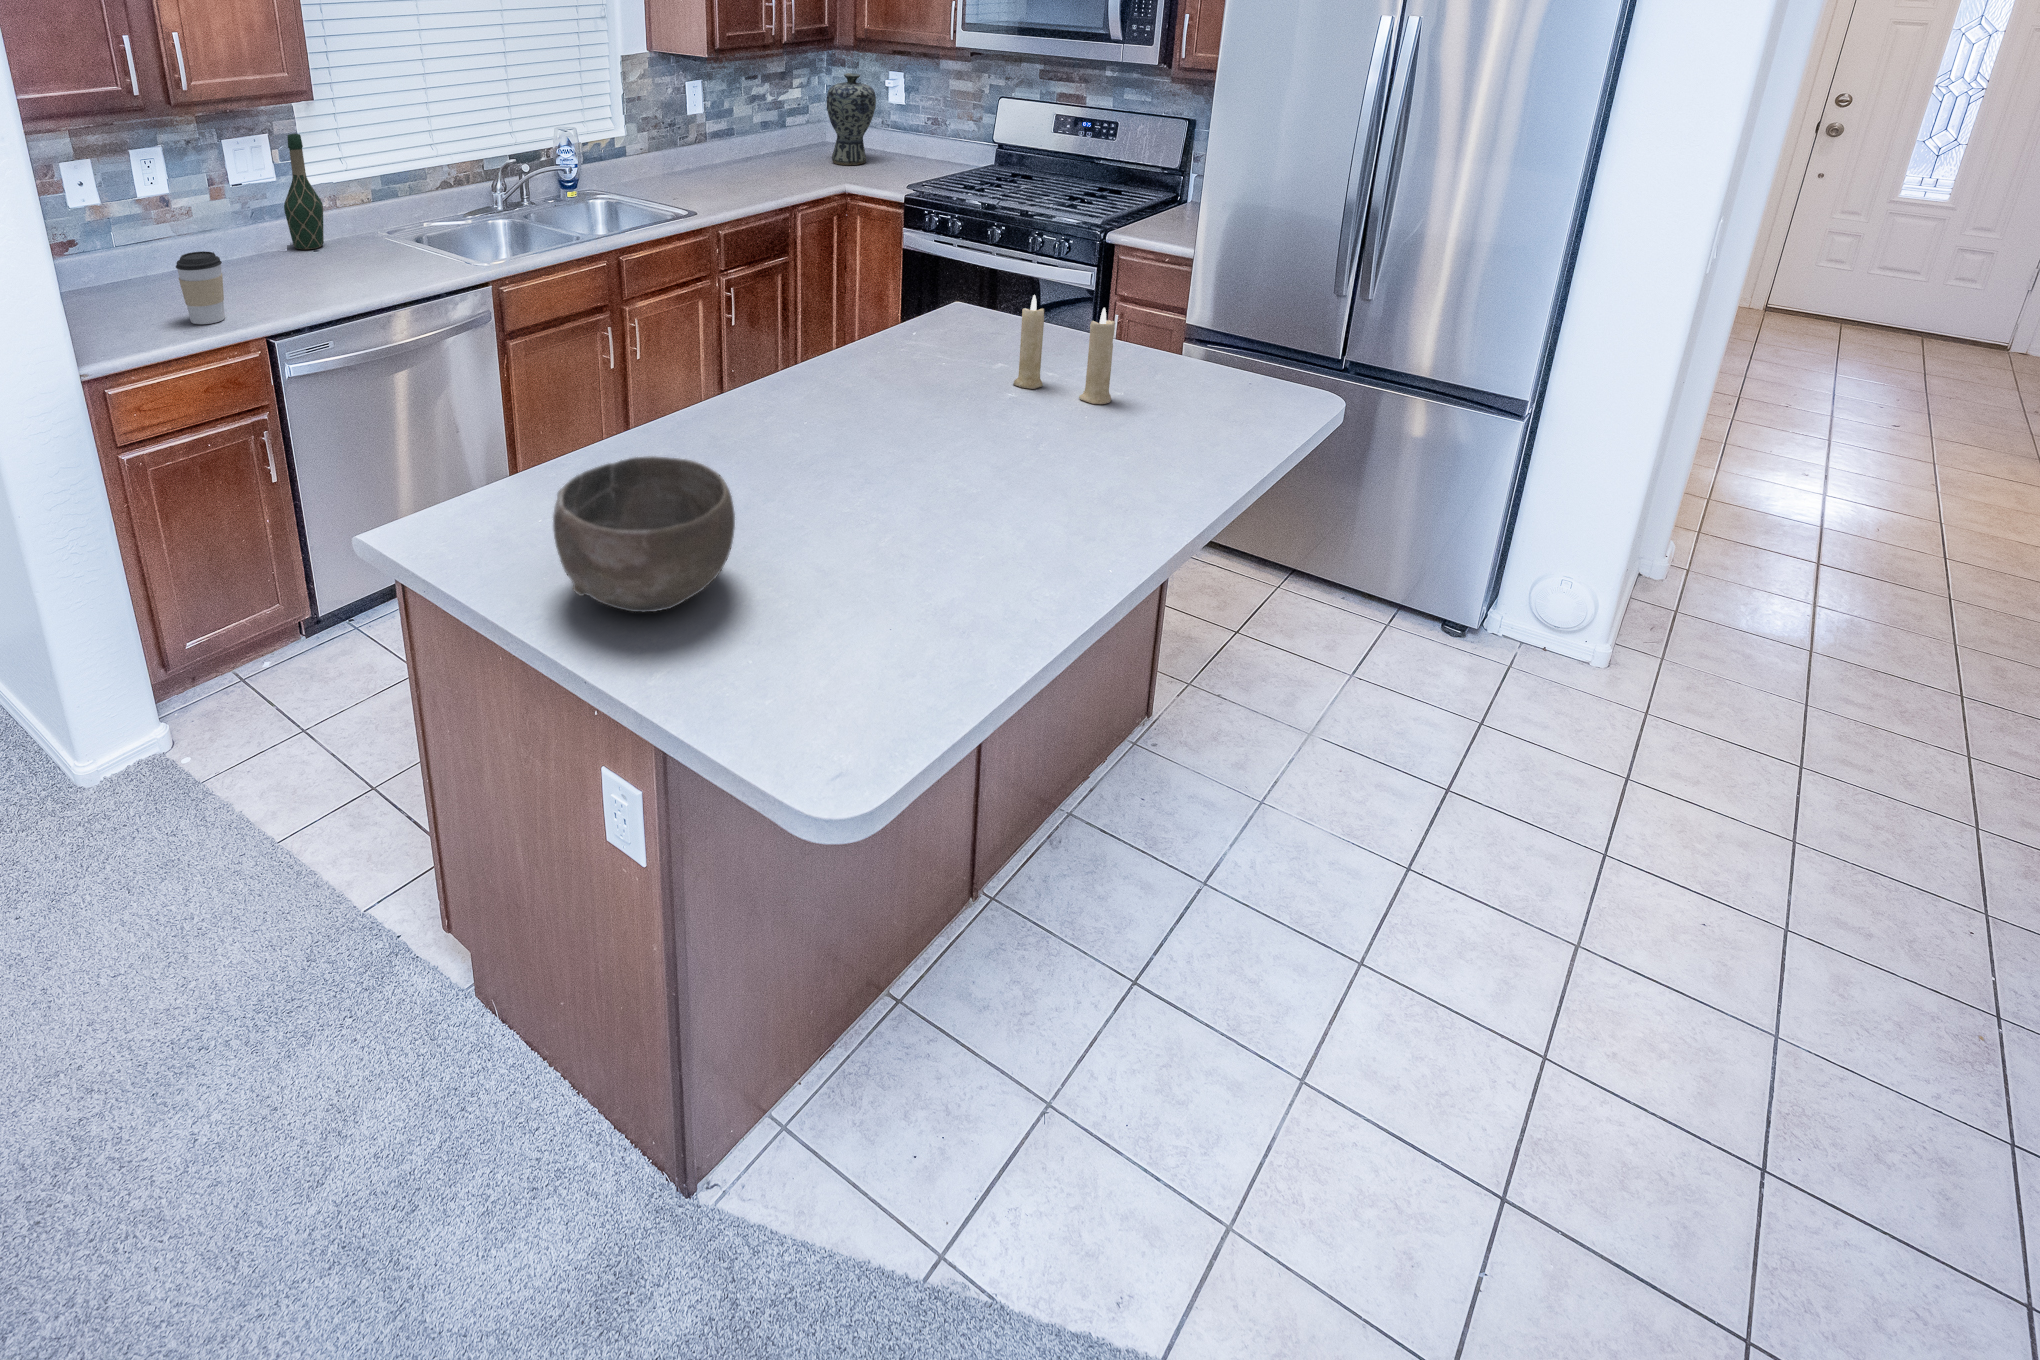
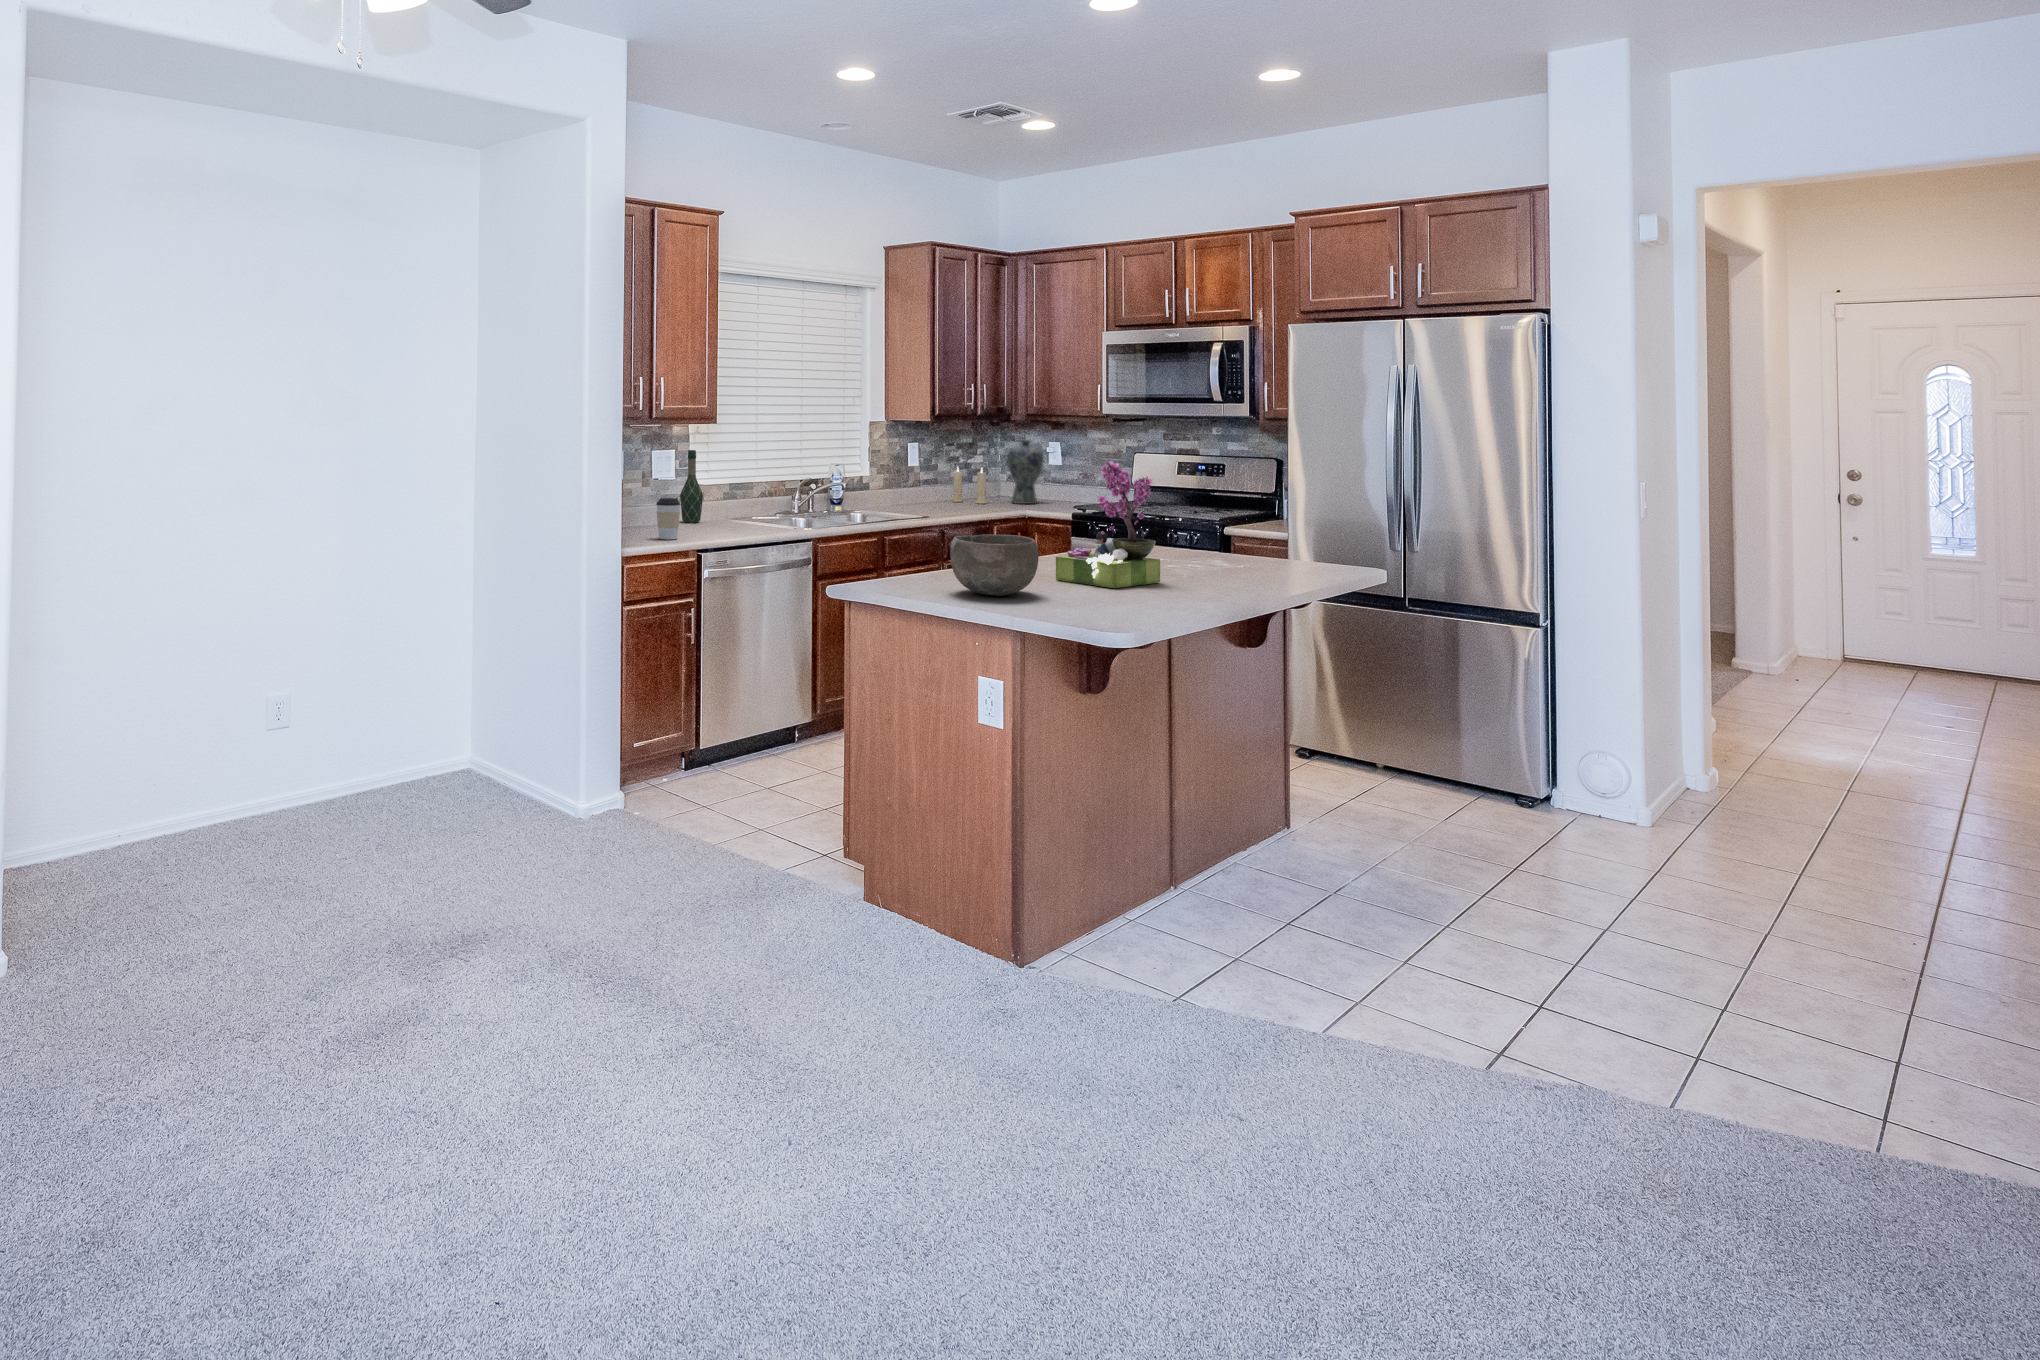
flower arrangement: none [798,259,988,538] -> present [1056,461,1160,588]
candle: present [1013,295,1115,404] -> present [952,467,987,504]

